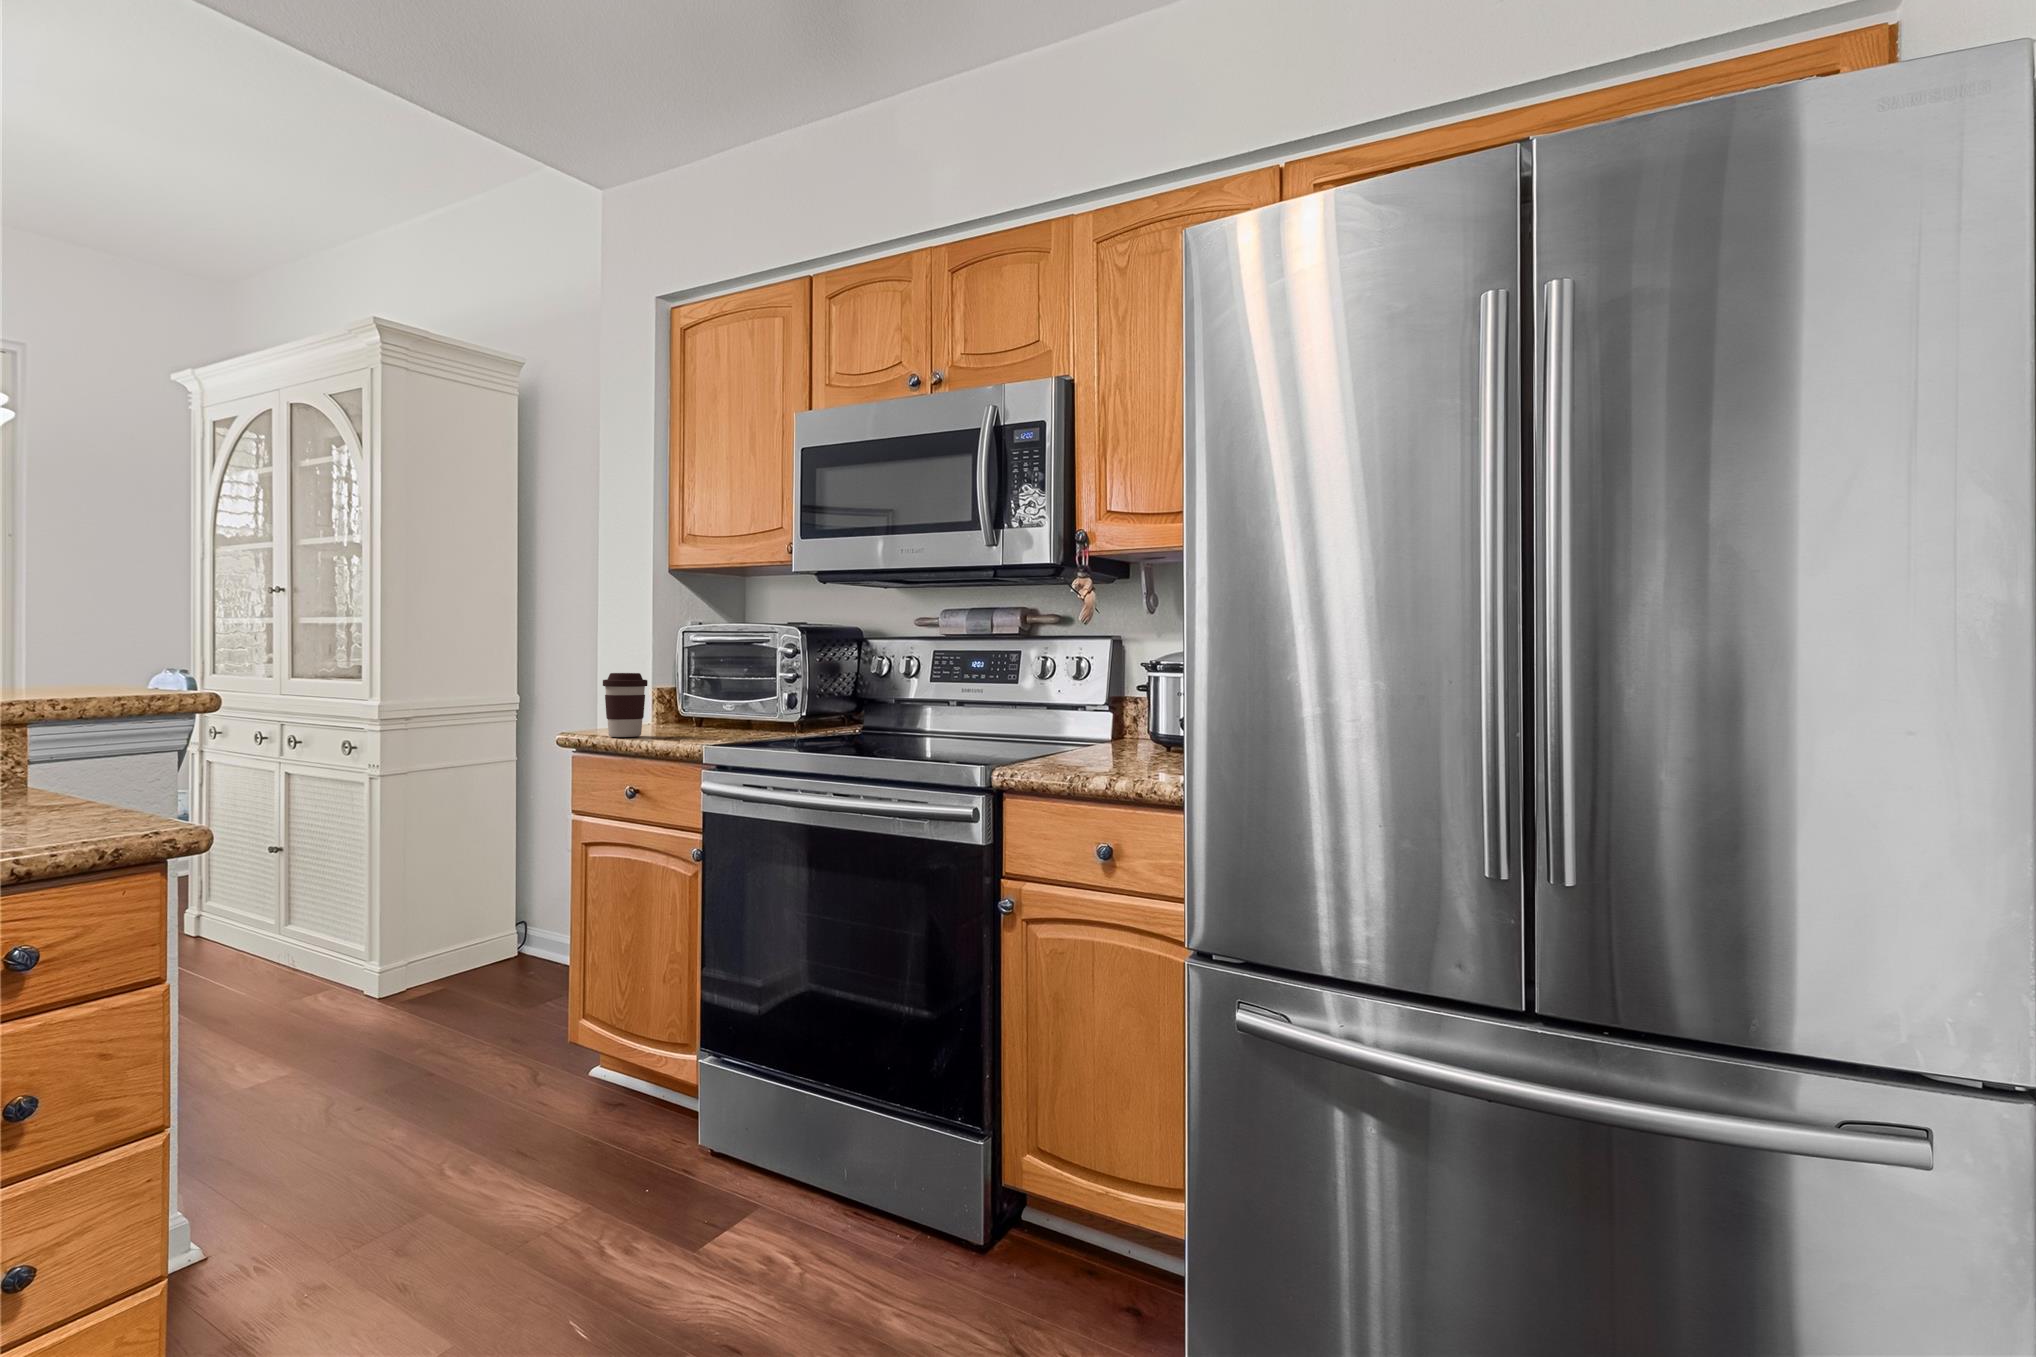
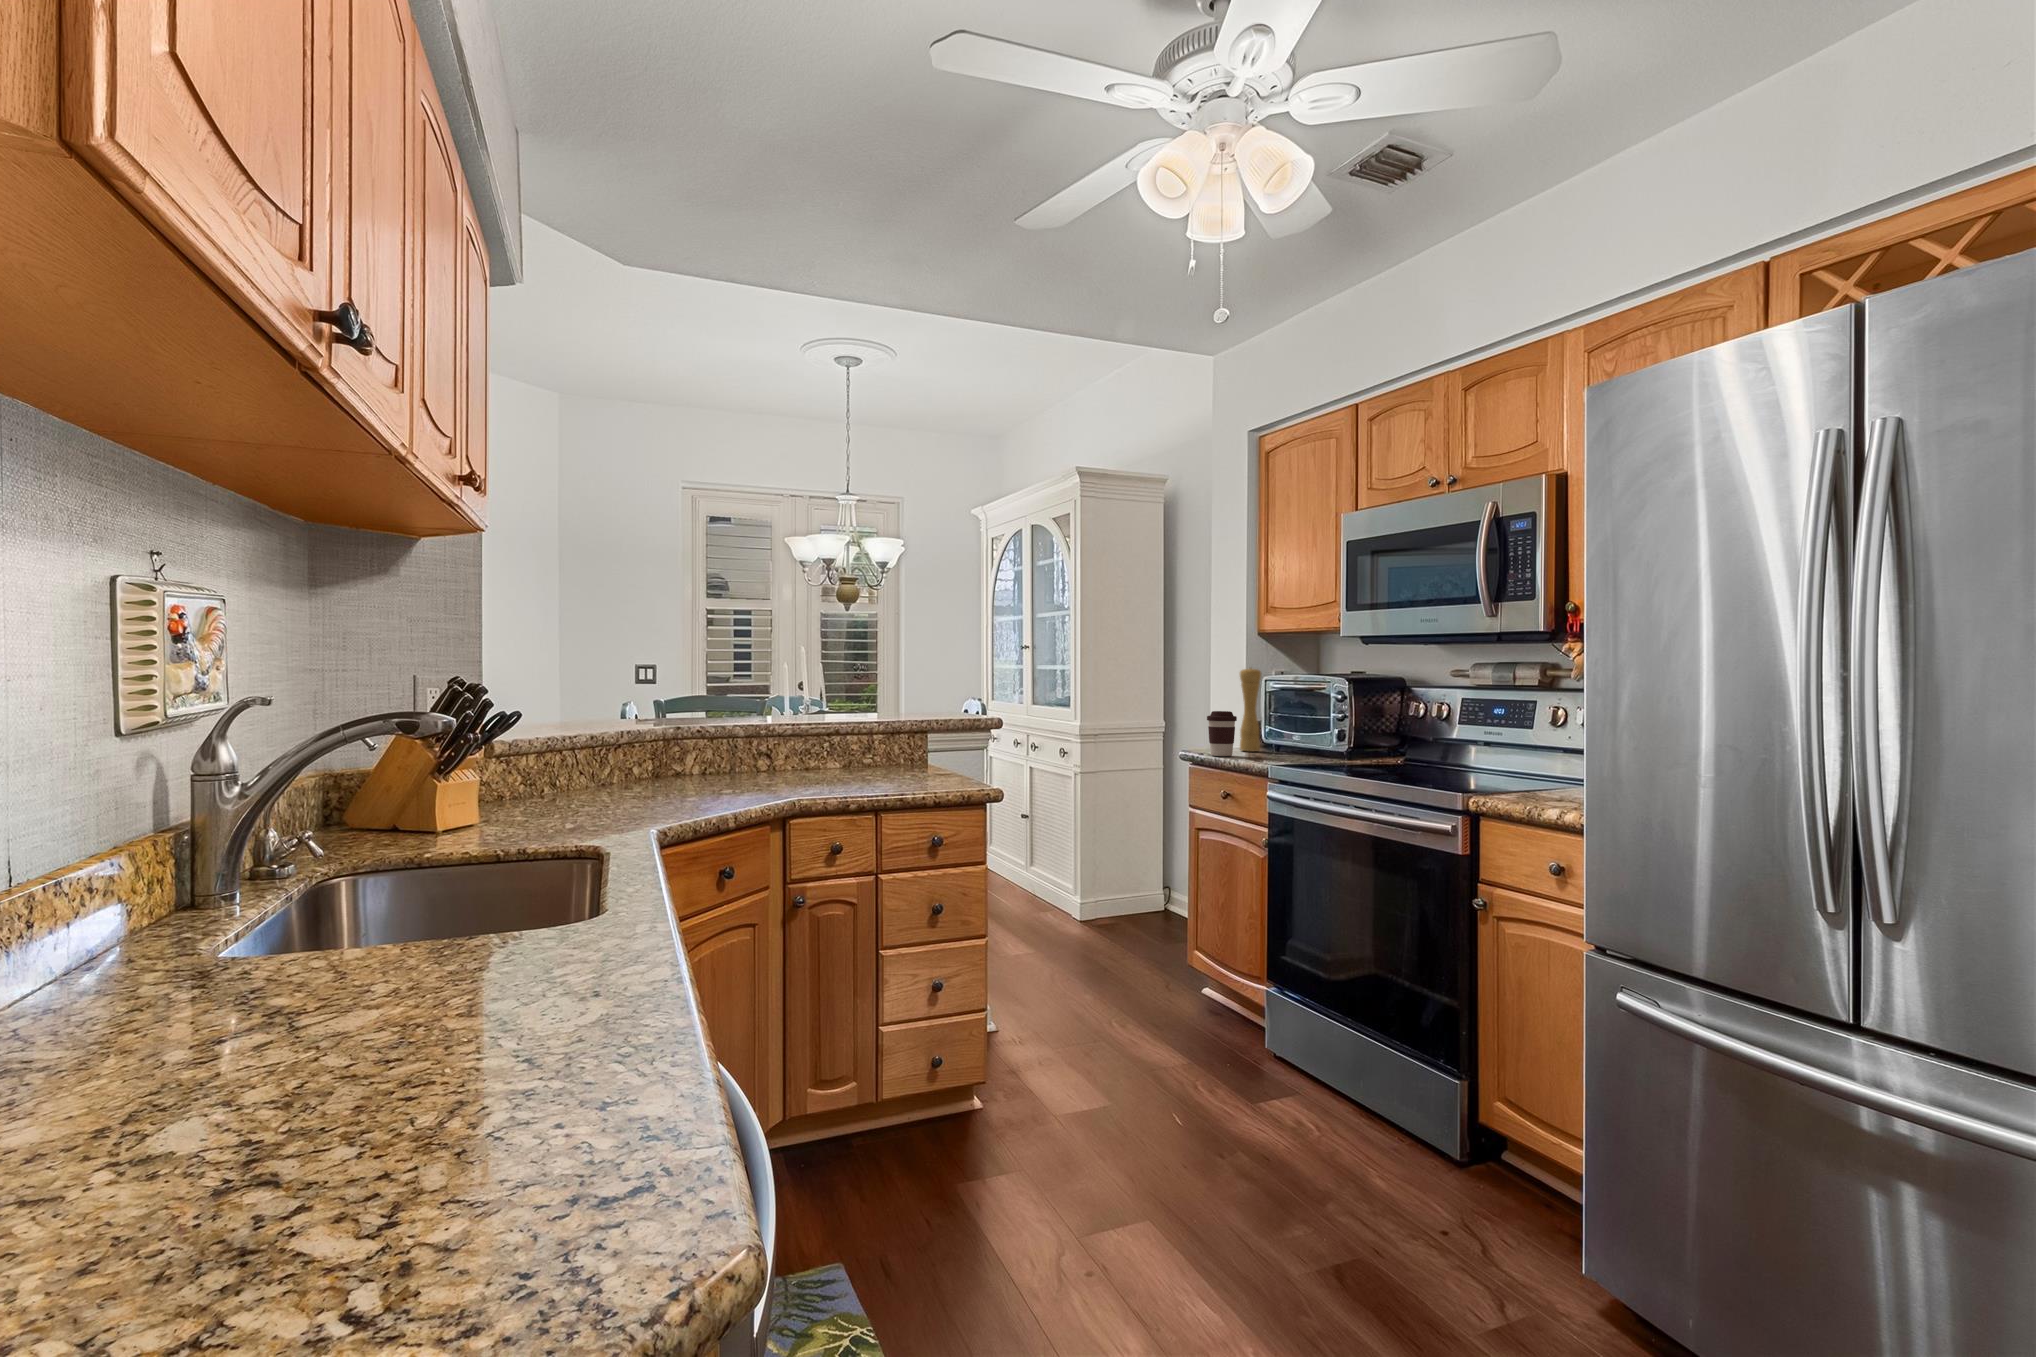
pepper mill: none [646,613,677,729] -> present [1240,668,1261,752]

